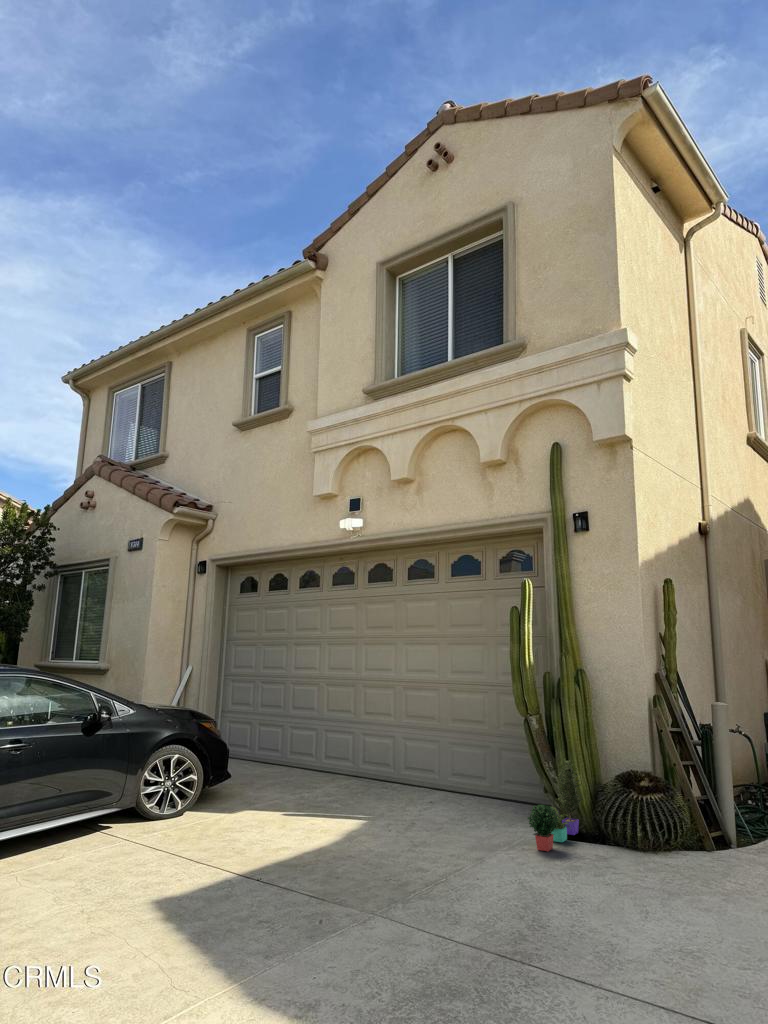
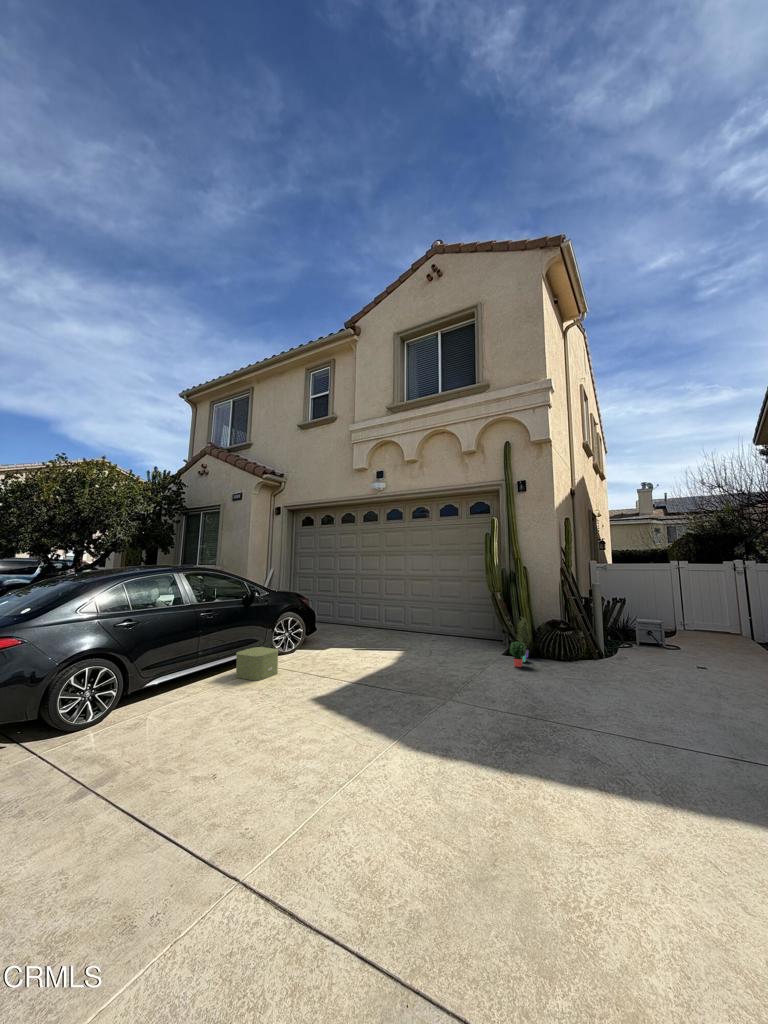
storage box: none [63,805,135,860] -> present [236,647,278,680]

